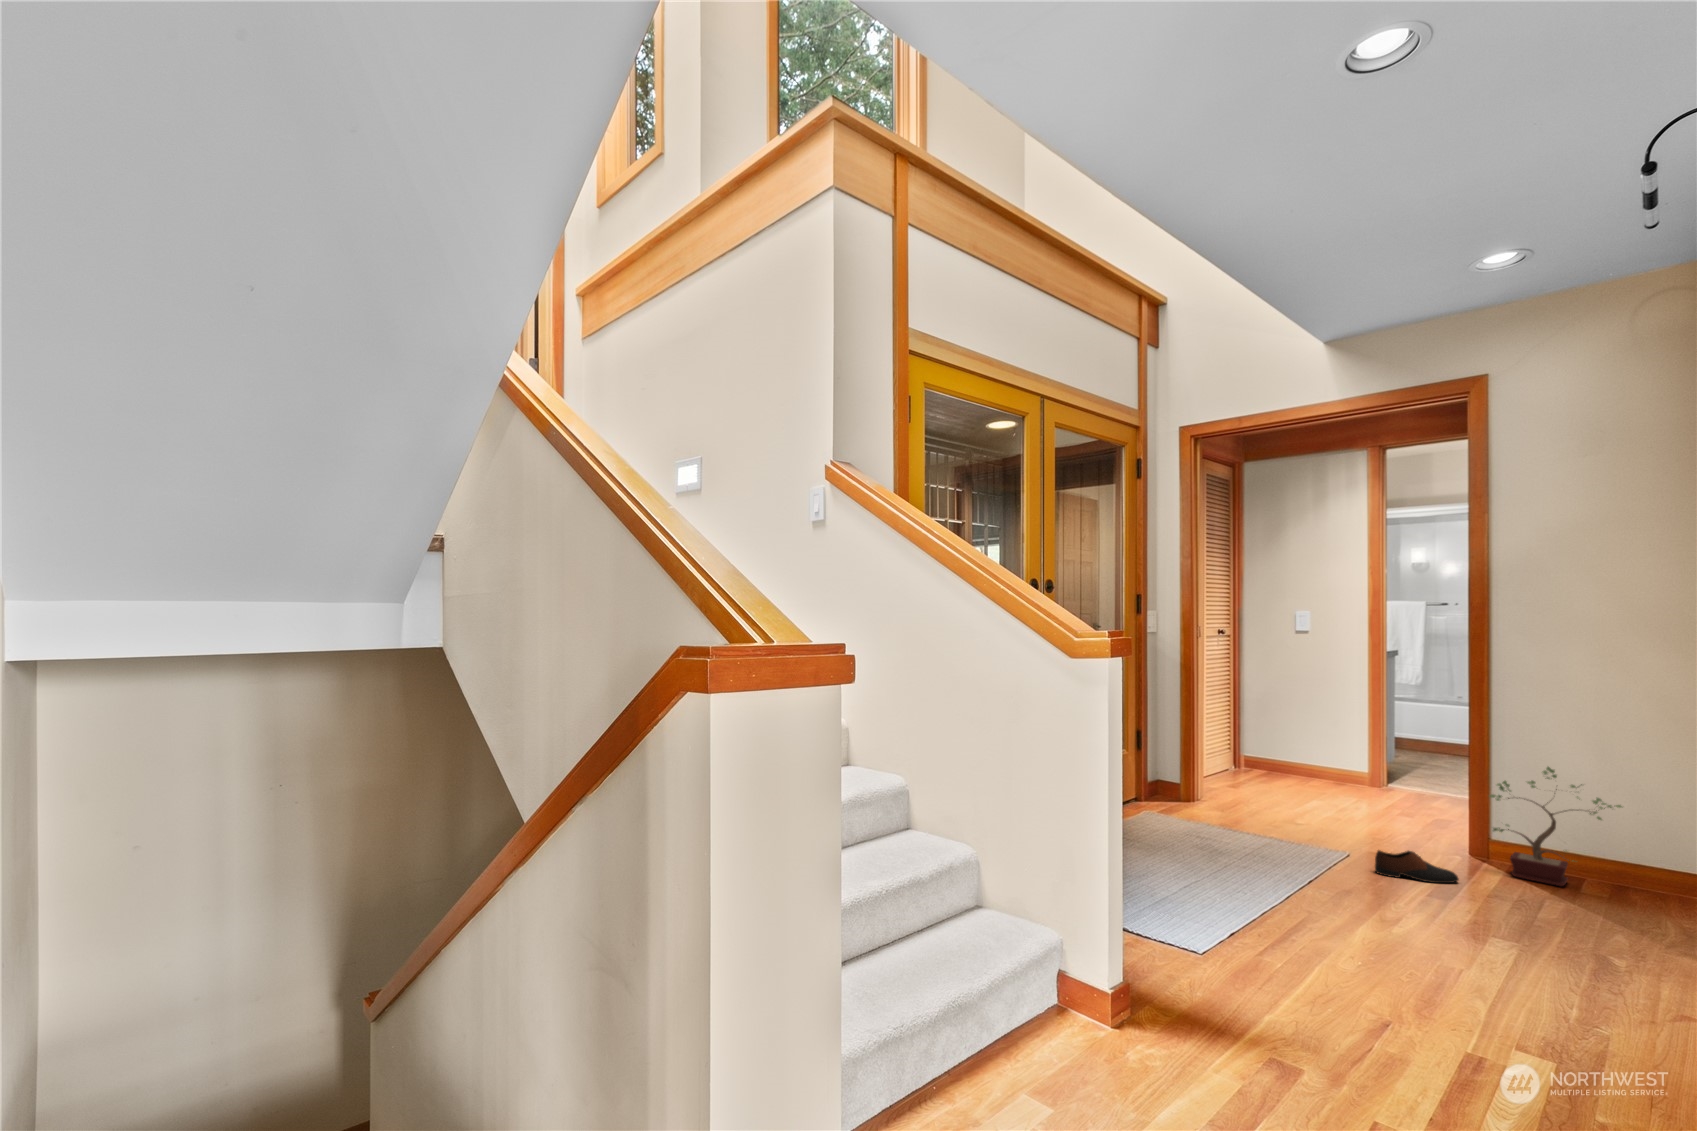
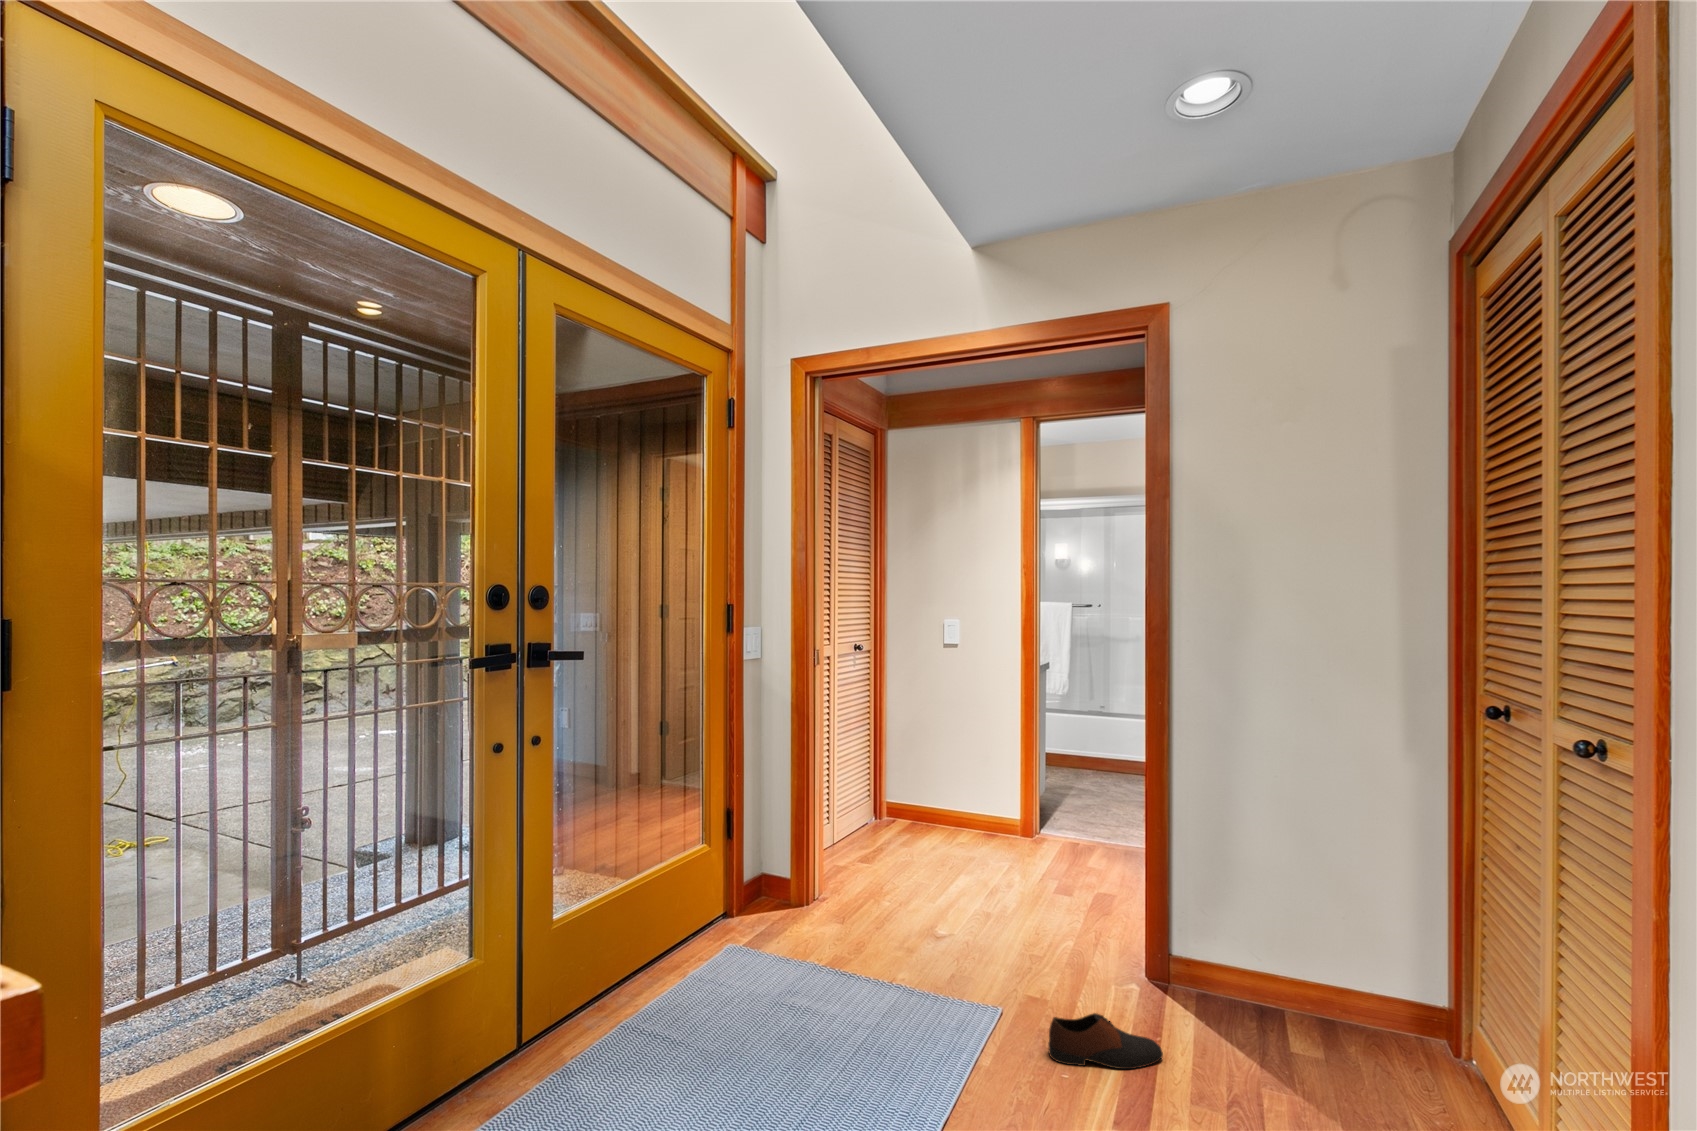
potted plant: present [1490,767,1622,887] -> none [1188,849,1368,1033]

